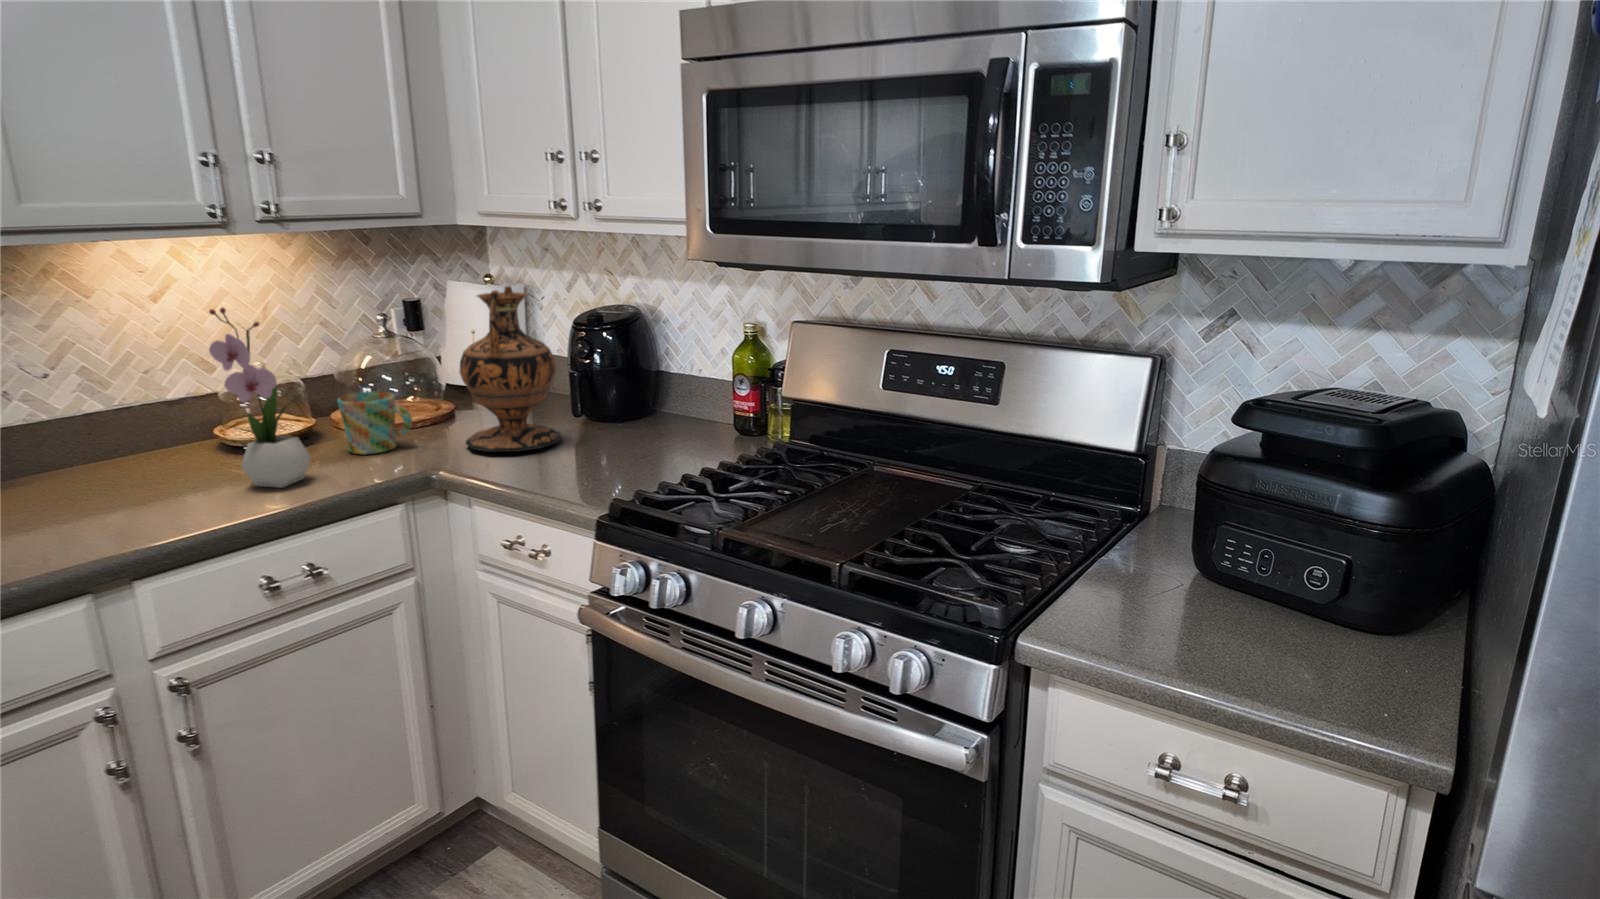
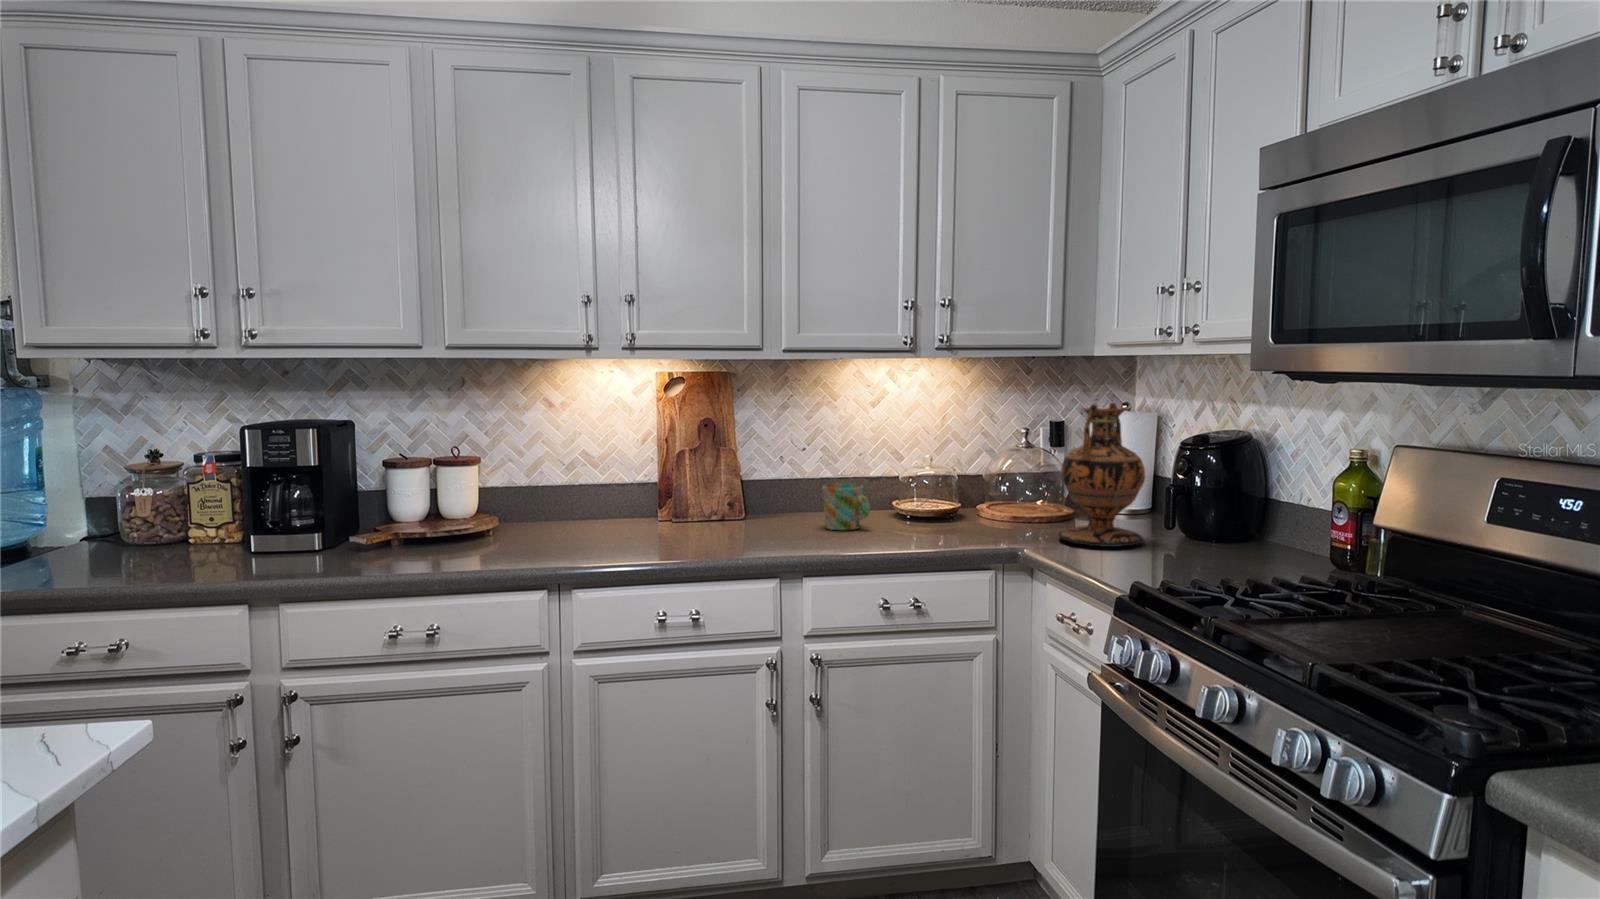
flower arrangement: present [209,307,311,488] -> none [880,404,942,541]
mug: present [338,392,412,454] -> present [822,483,870,530]

